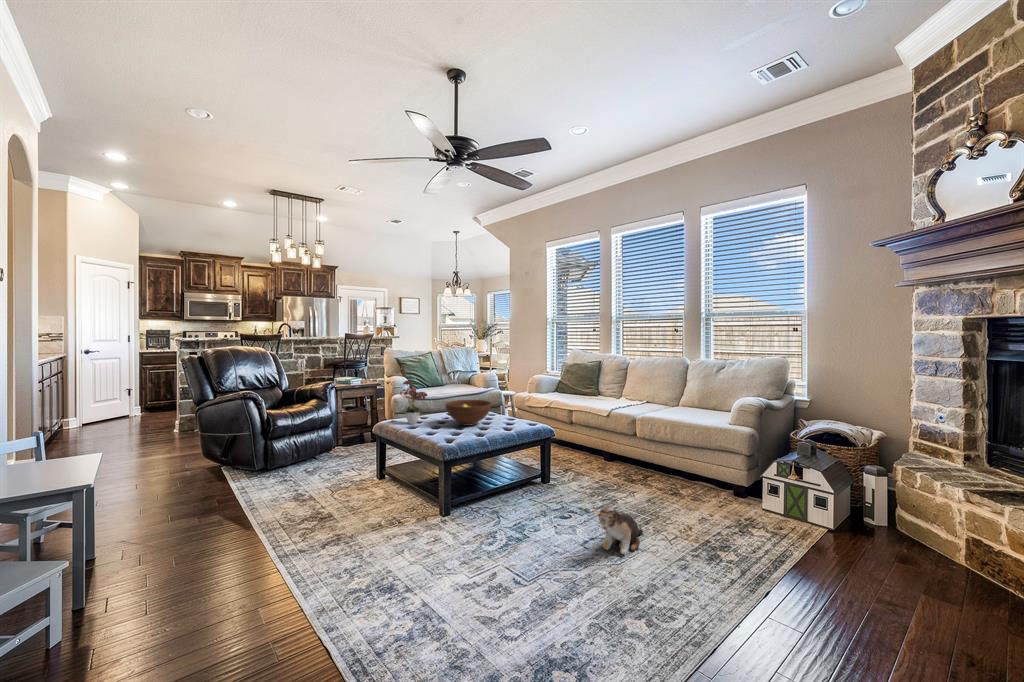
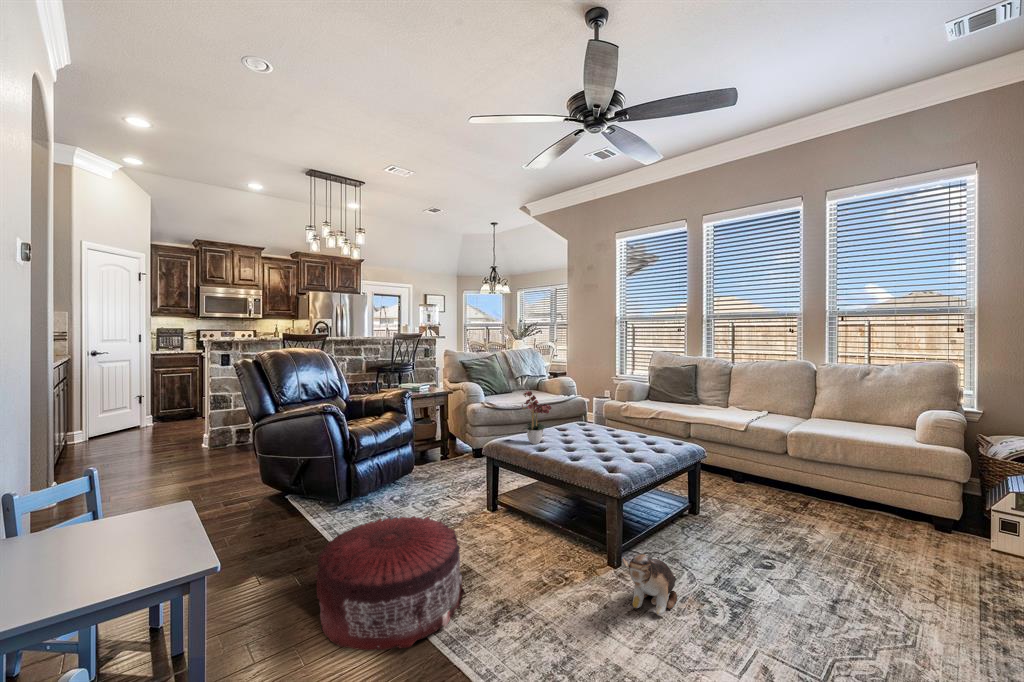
fruit bowl: present [446,400,491,426] -> none [576,413,632,446]
pouf: none [190,473,310,559] -> present [315,516,465,651]
plush toy: present [594,506,643,554] -> present [623,554,677,615]

